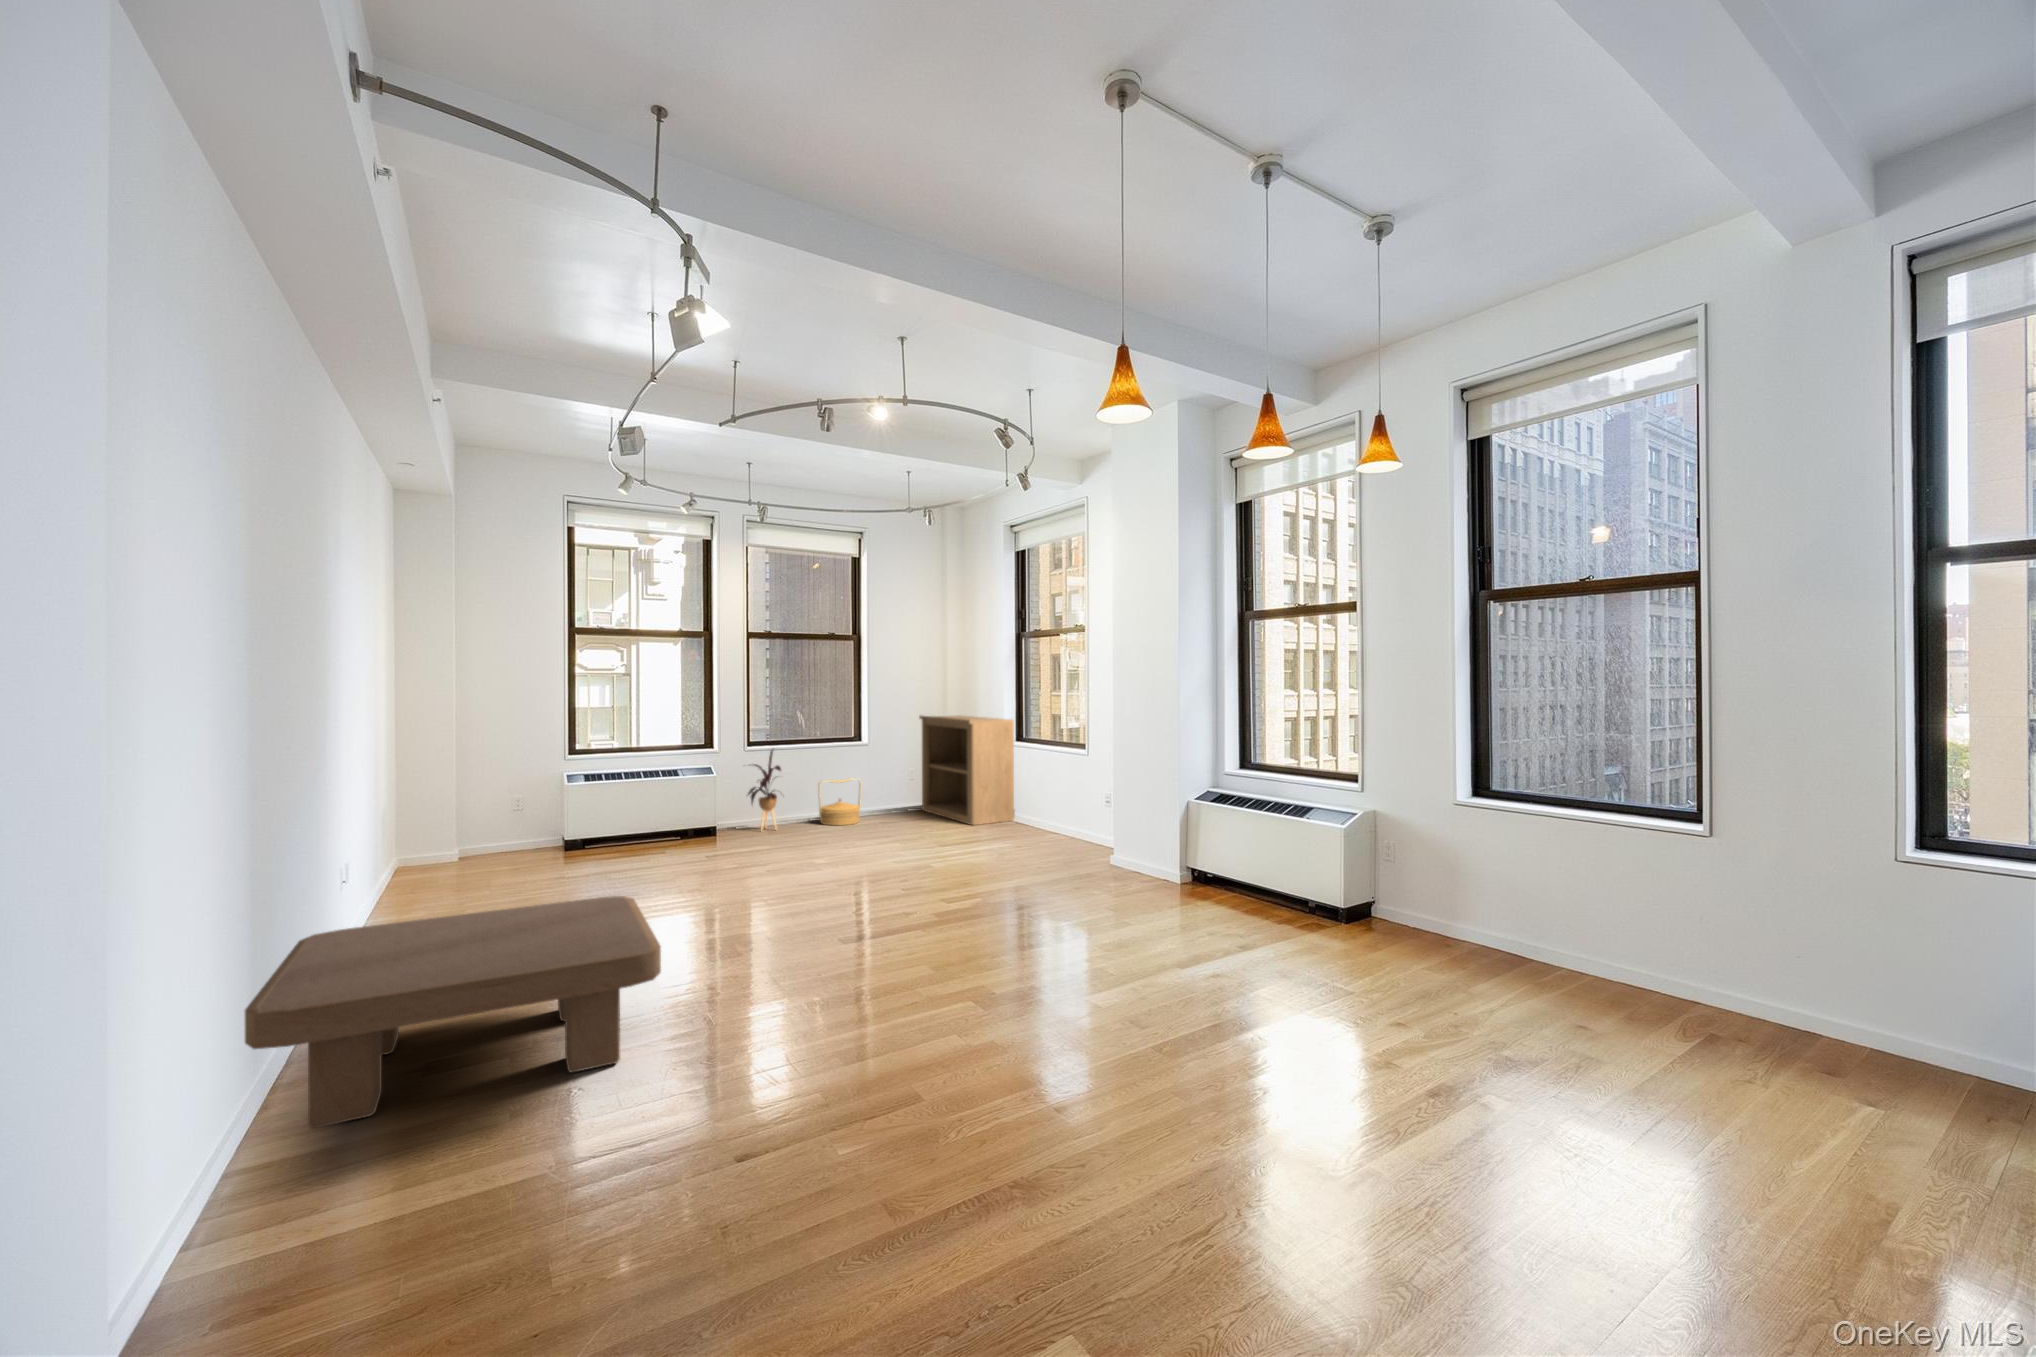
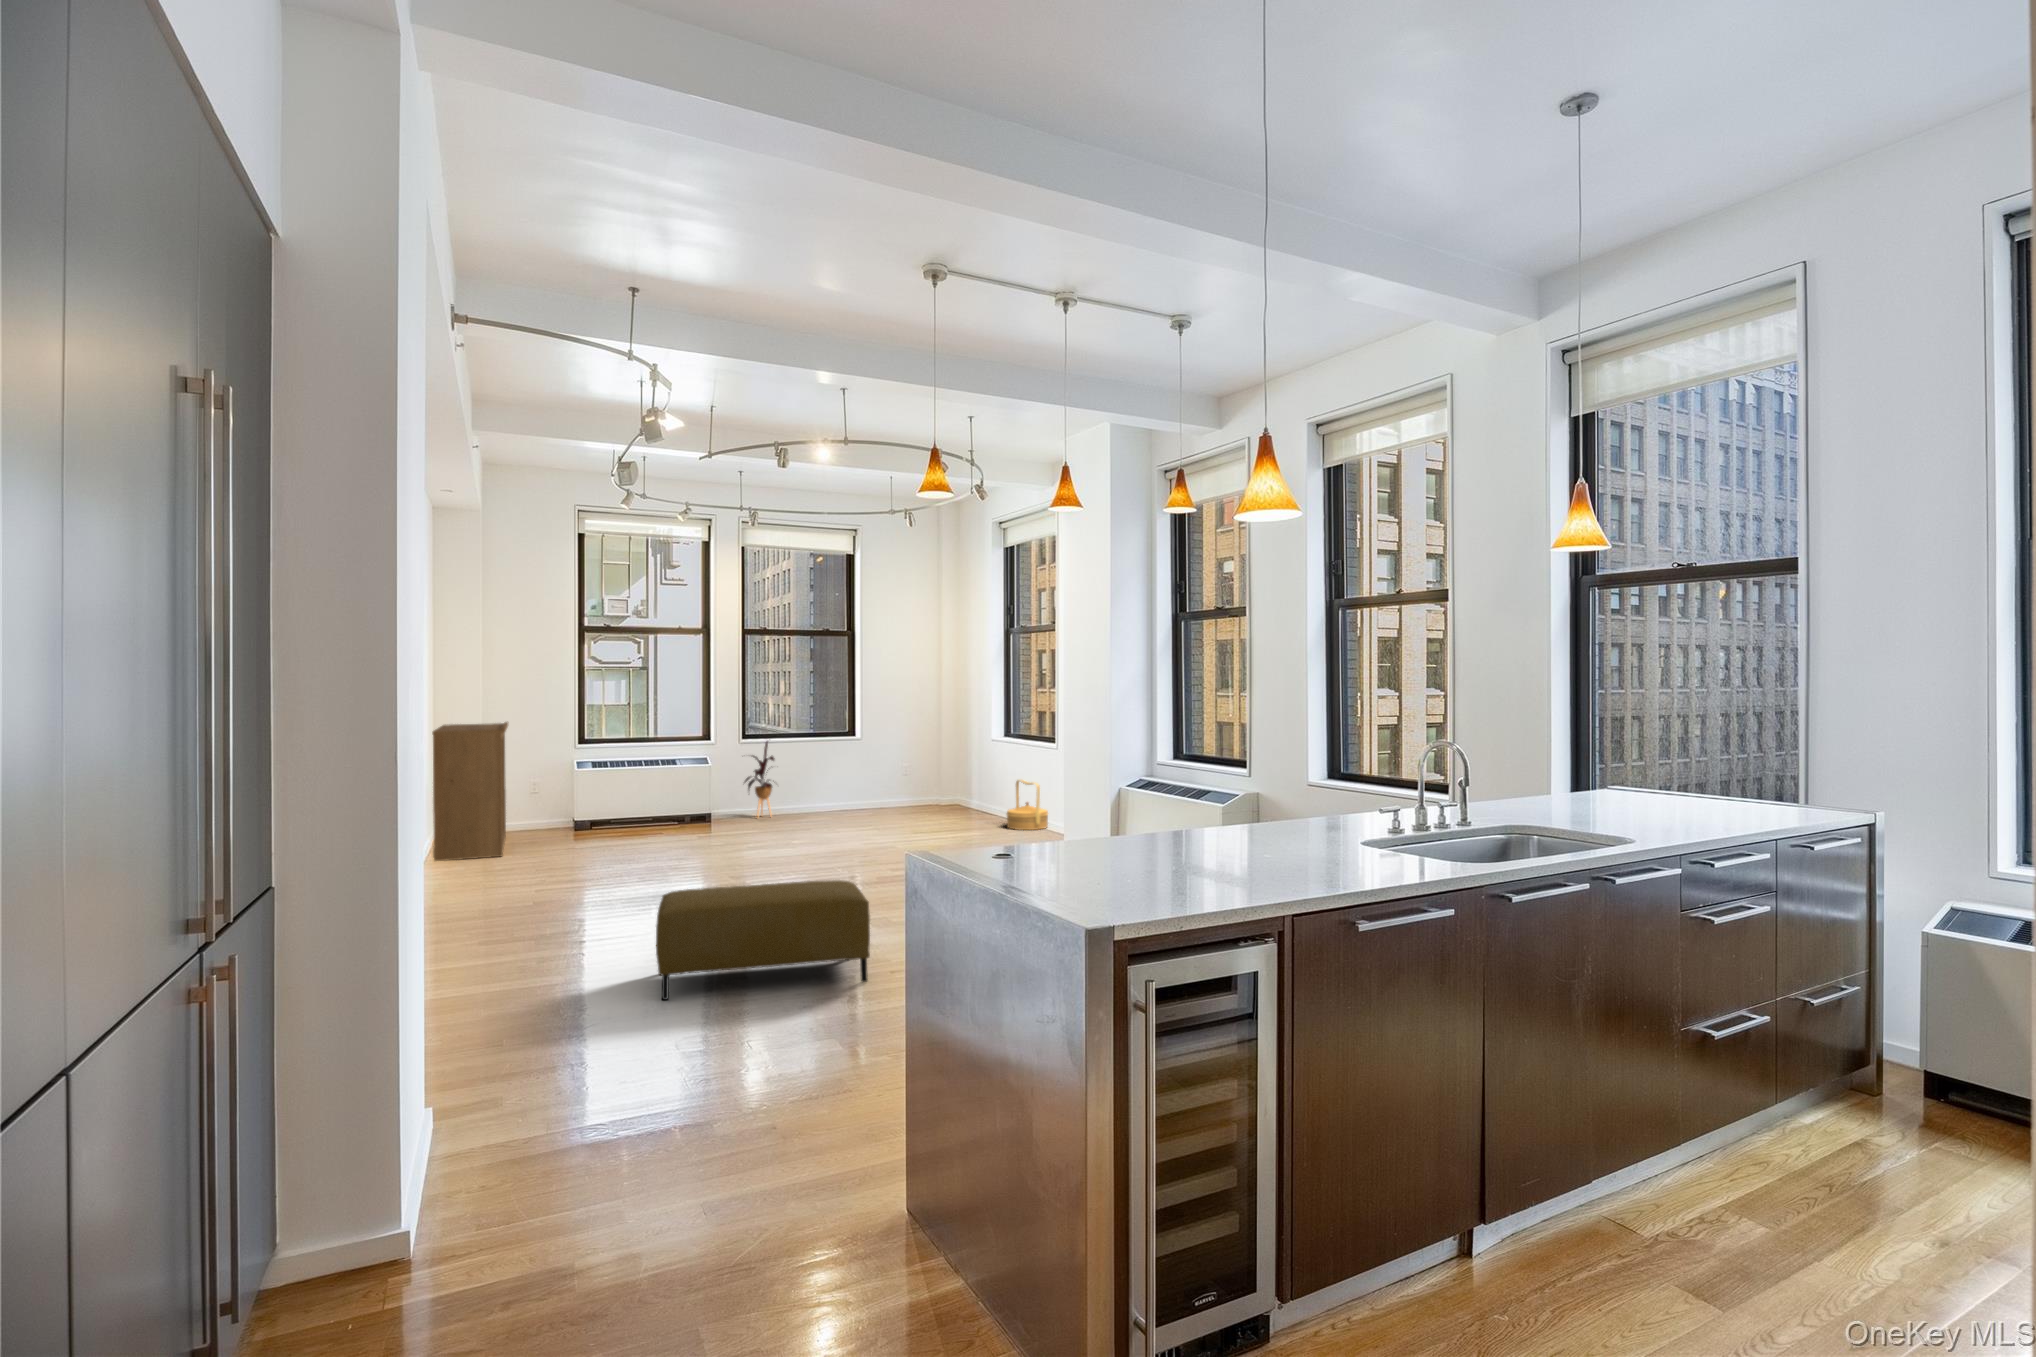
bookshelf: present [919,715,1015,825] -> present [432,722,508,861]
woven basket: present [818,779,861,826] -> present [1007,780,1048,830]
coffee table: present [245,896,661,1128] -> none [384,840,639,963]
ottoman: none [706,974,1044,1224] -> present [656,880,870,1000]

